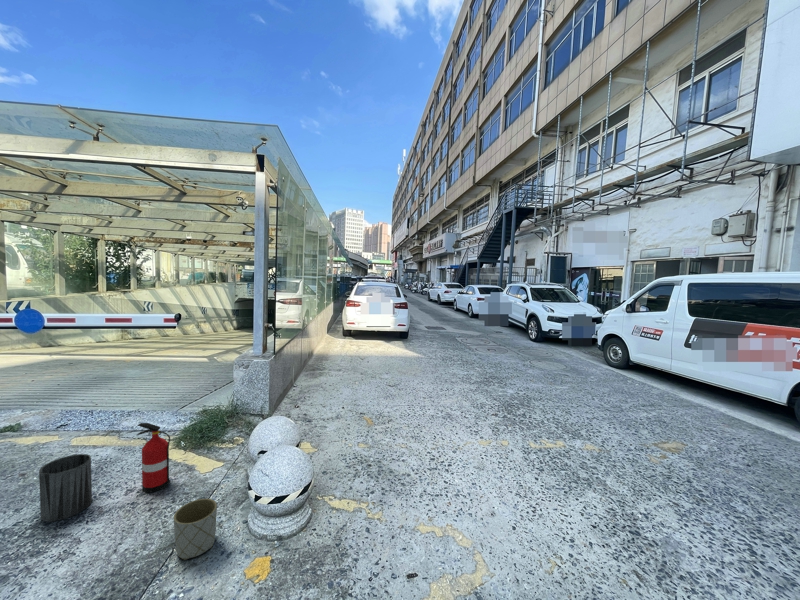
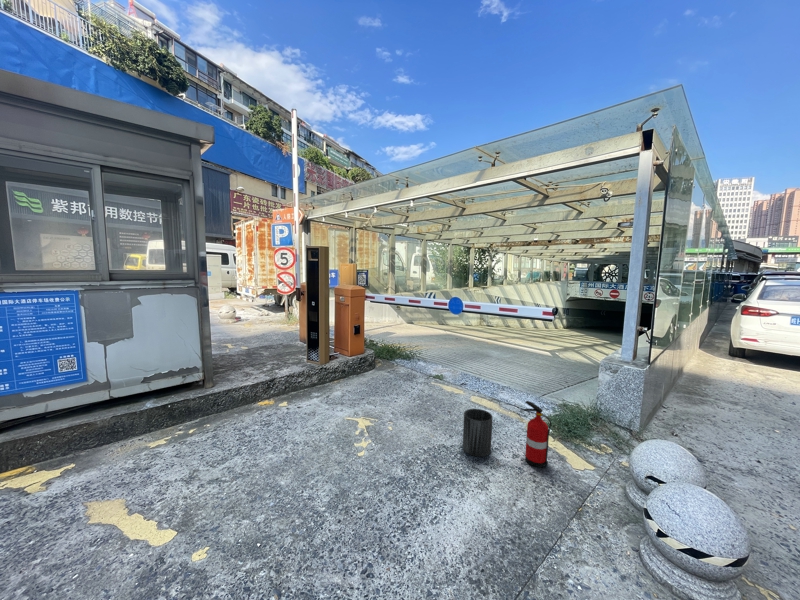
planter: present [174,499,217,560] -> none [569,500,614,564]

